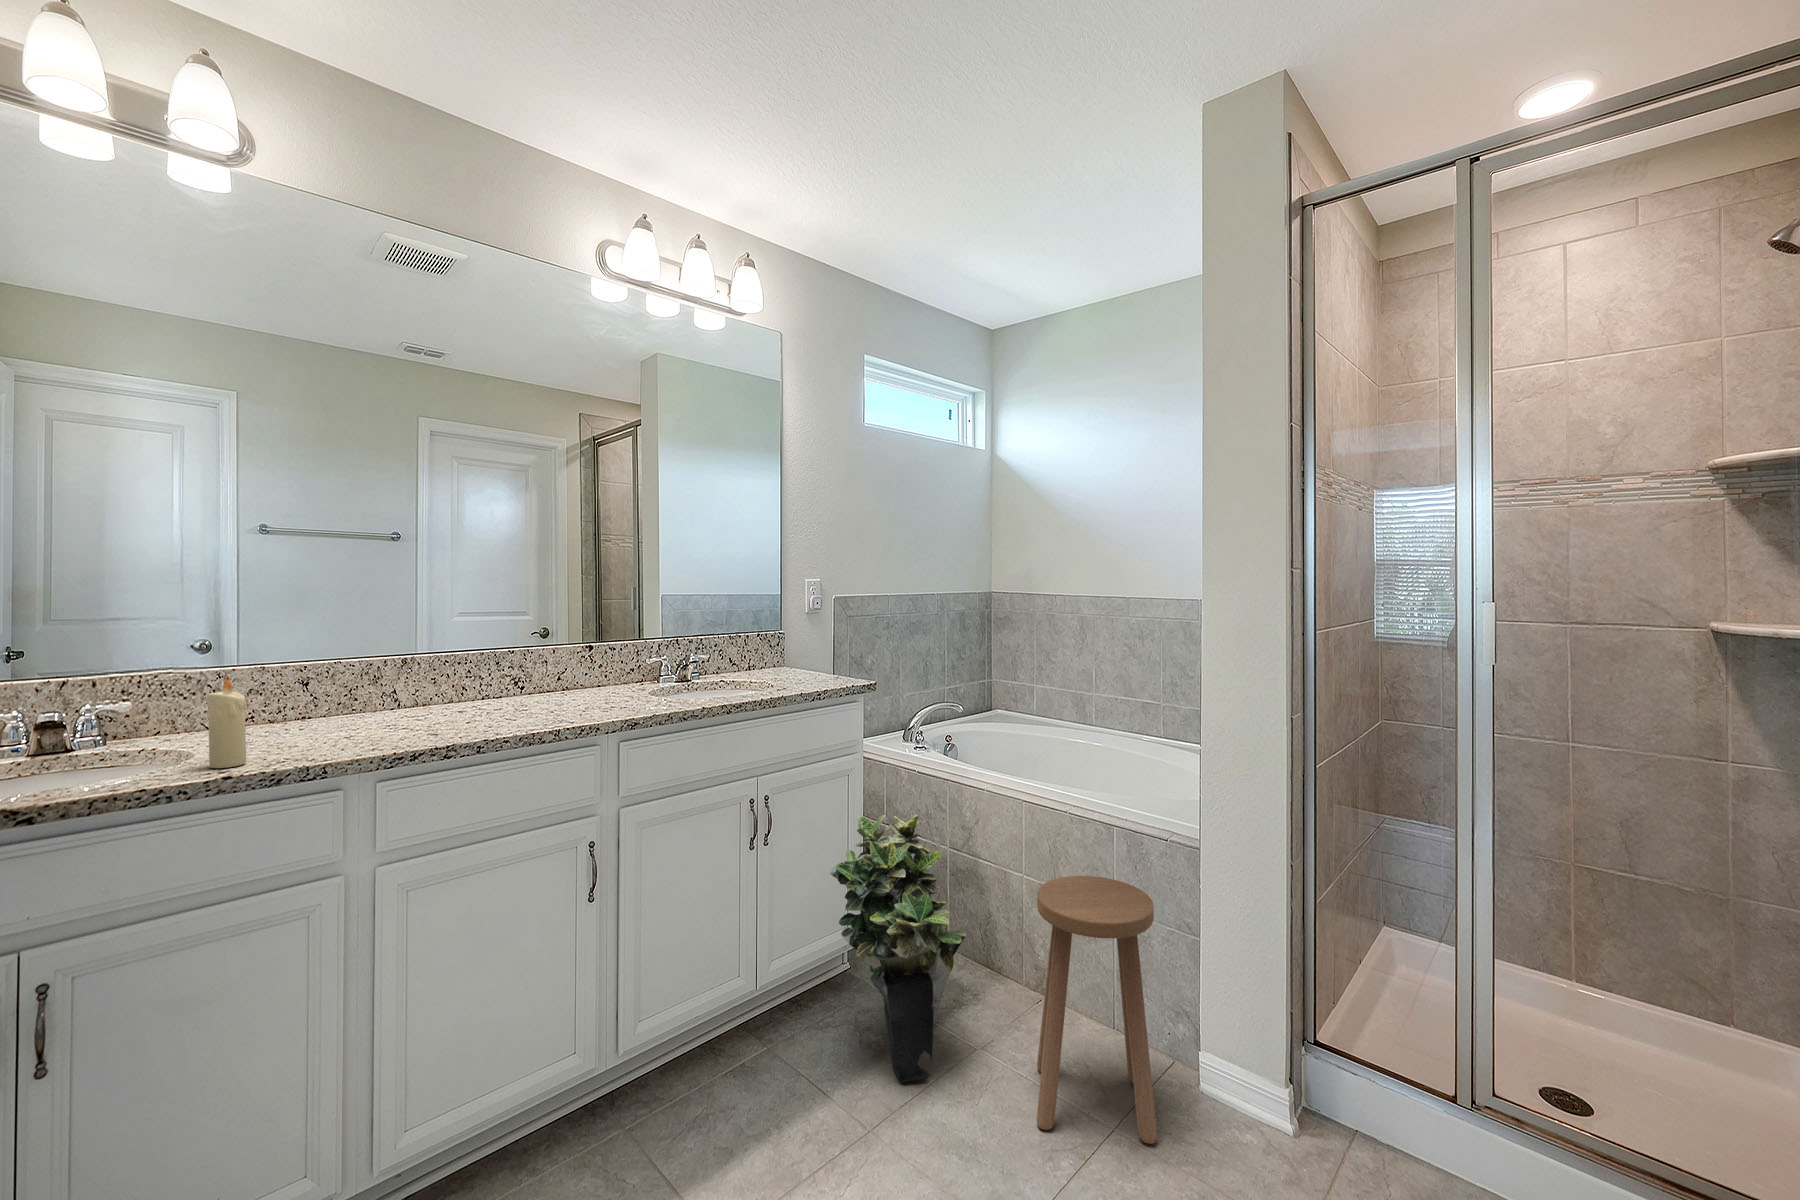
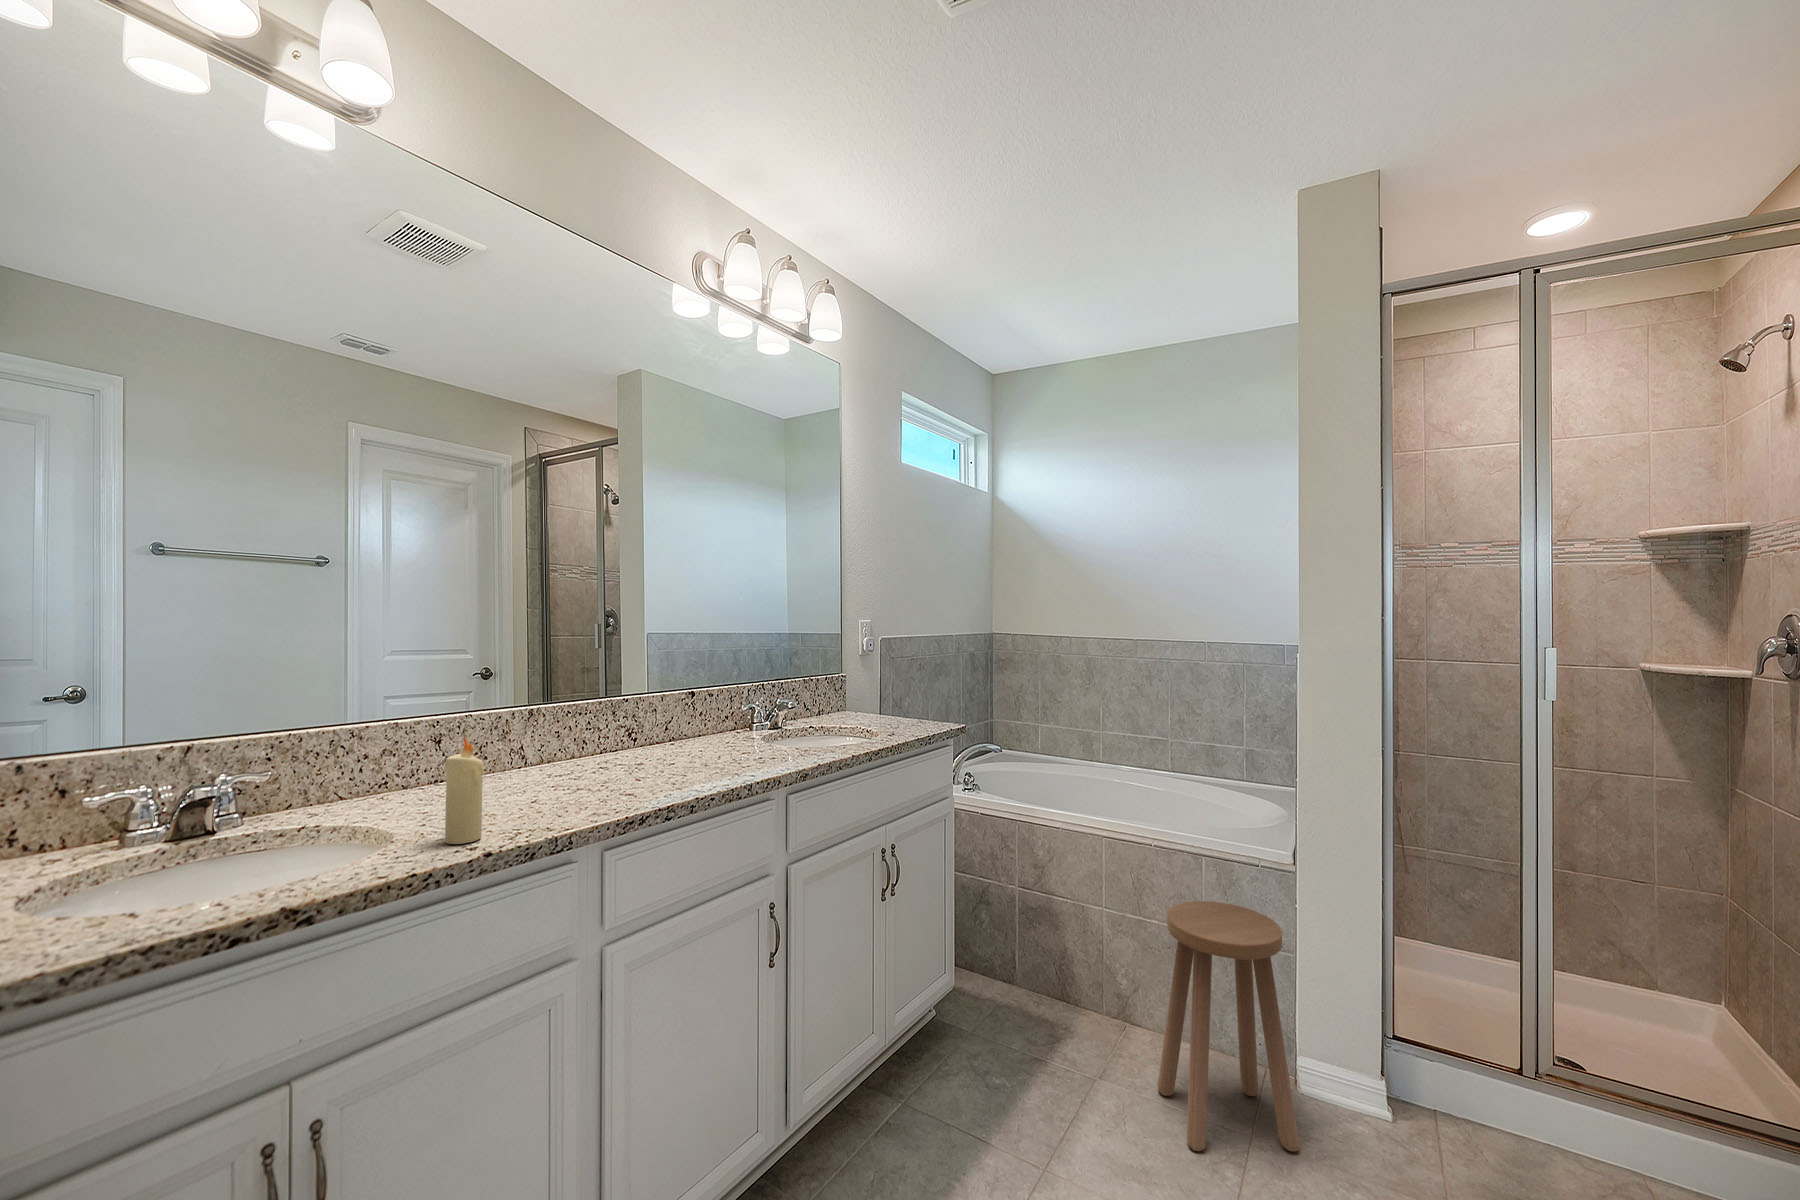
potted plant: present [830,815,966,1083] -> none [959,852,1092,1123]

